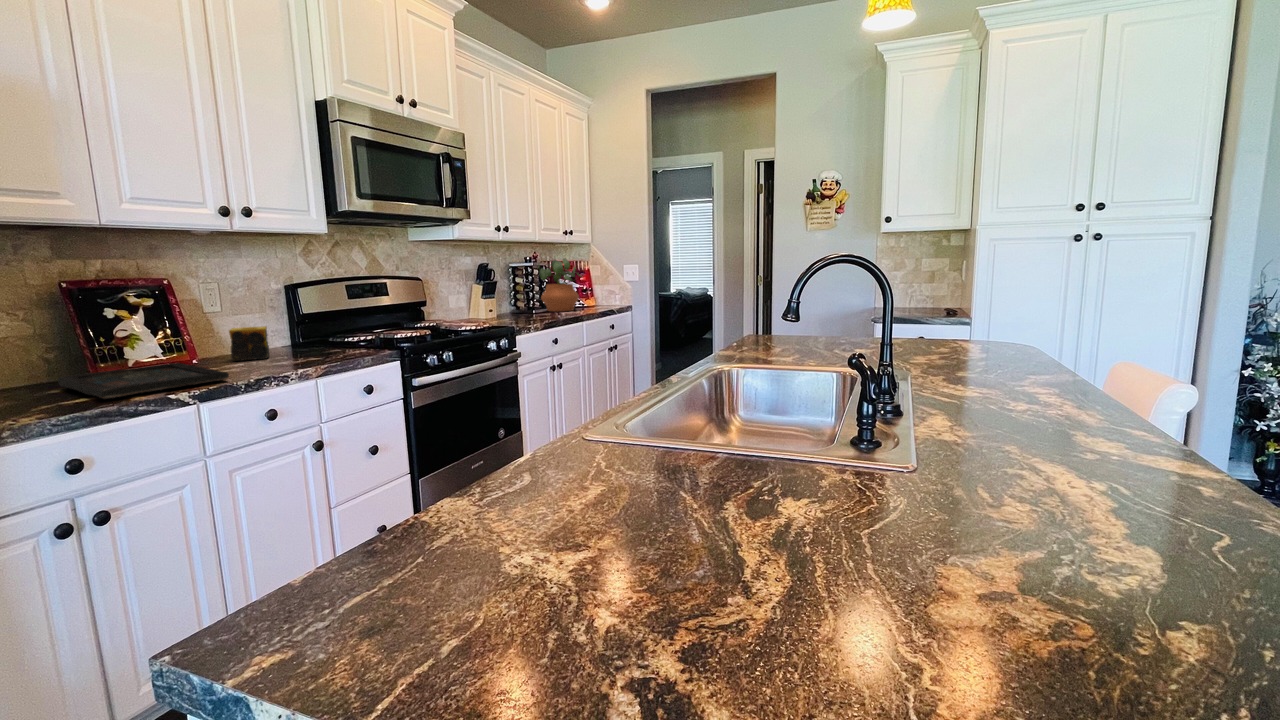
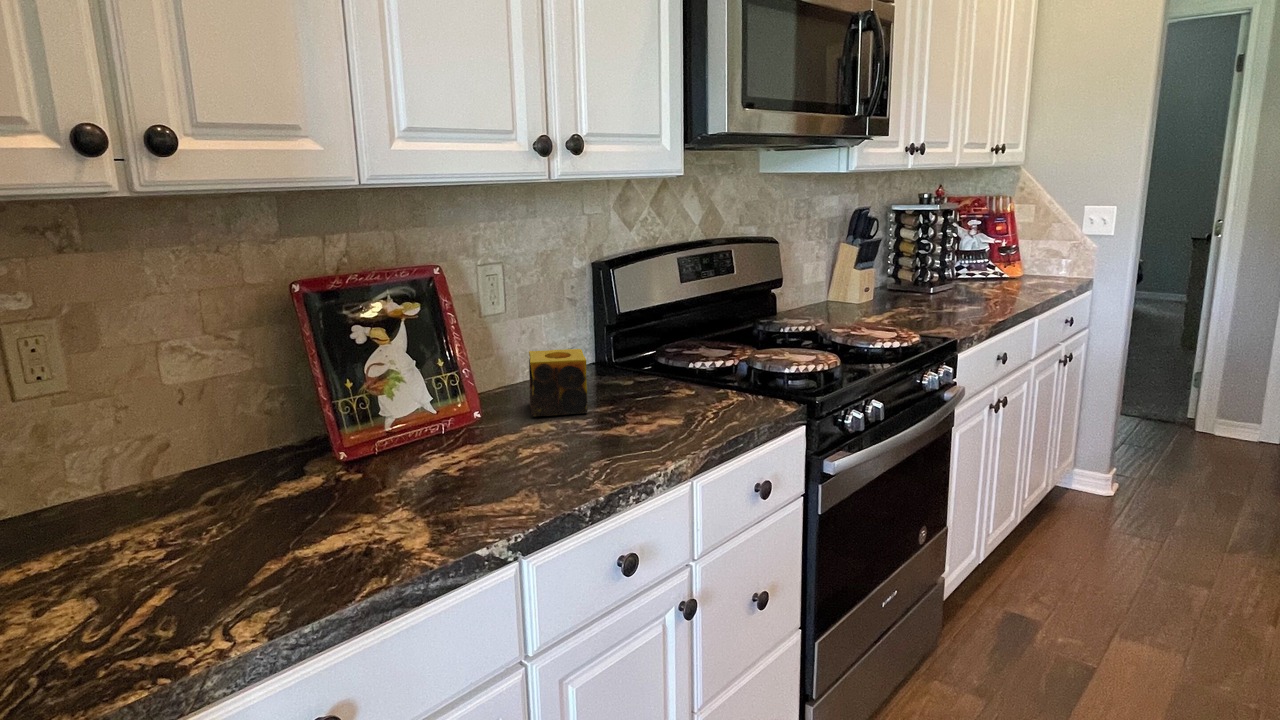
potted plant: present [540,258,581,312] -> none [954,199,1038,296]
tray: present [58,363,229,399] -> none [288,428,567,556]

